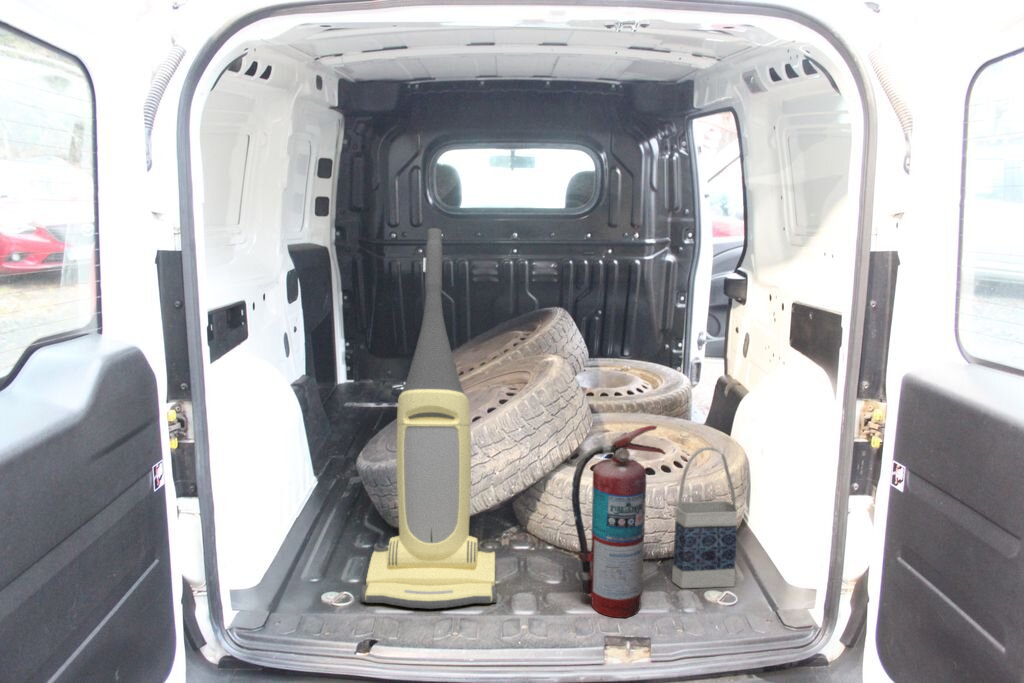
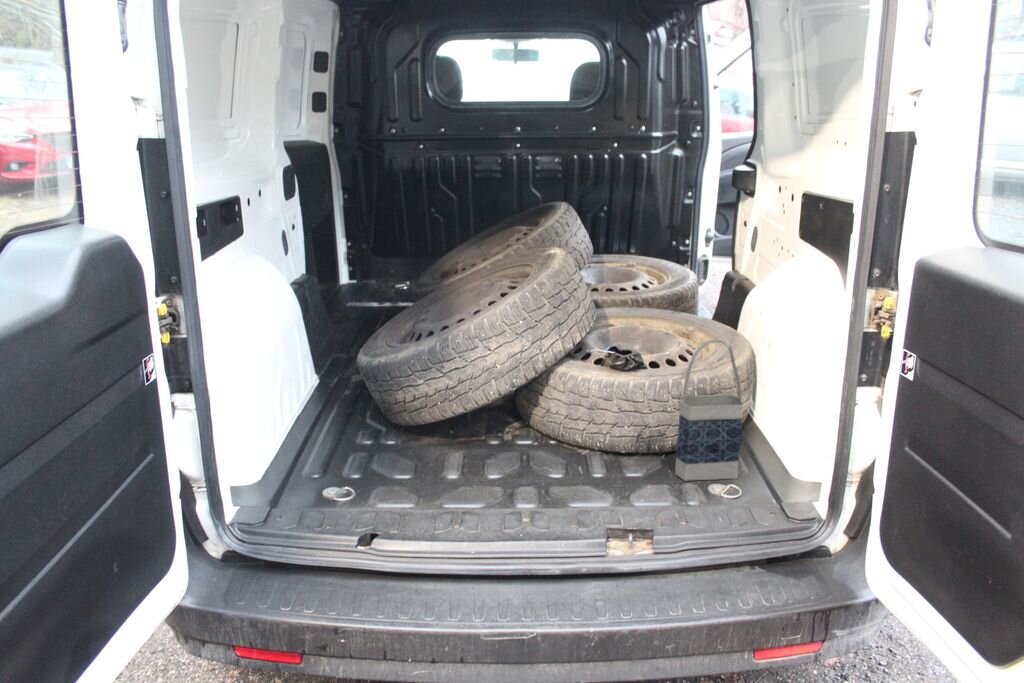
vacuum cleaner: present [361,228,497,609] -> none [363,110,499,502]
fire extinguisher: present [572,426,665,618] -> none [573,317,671,510]

